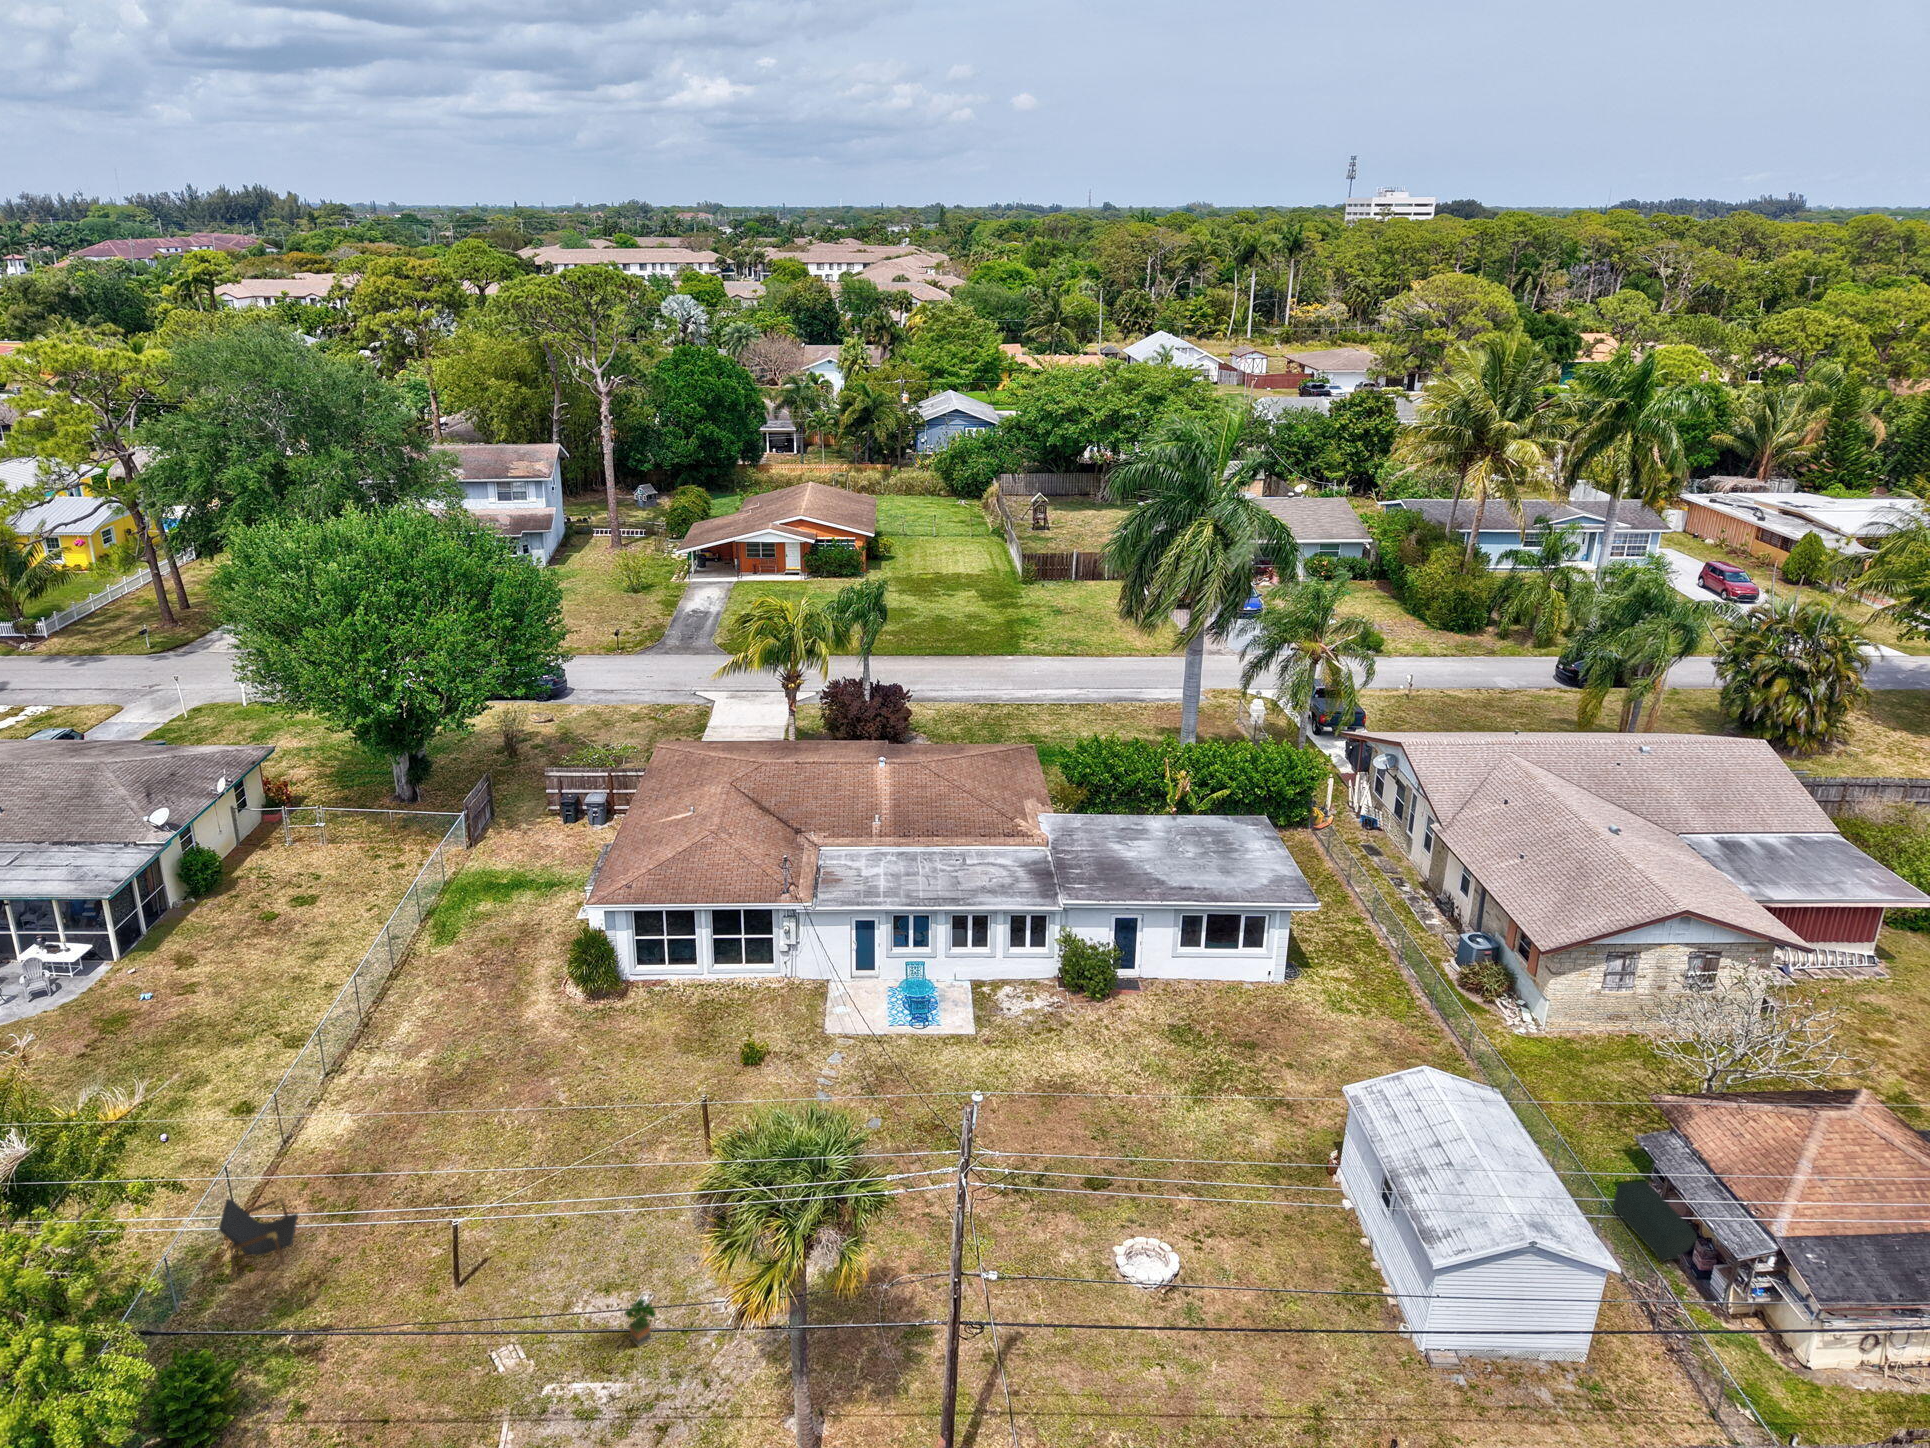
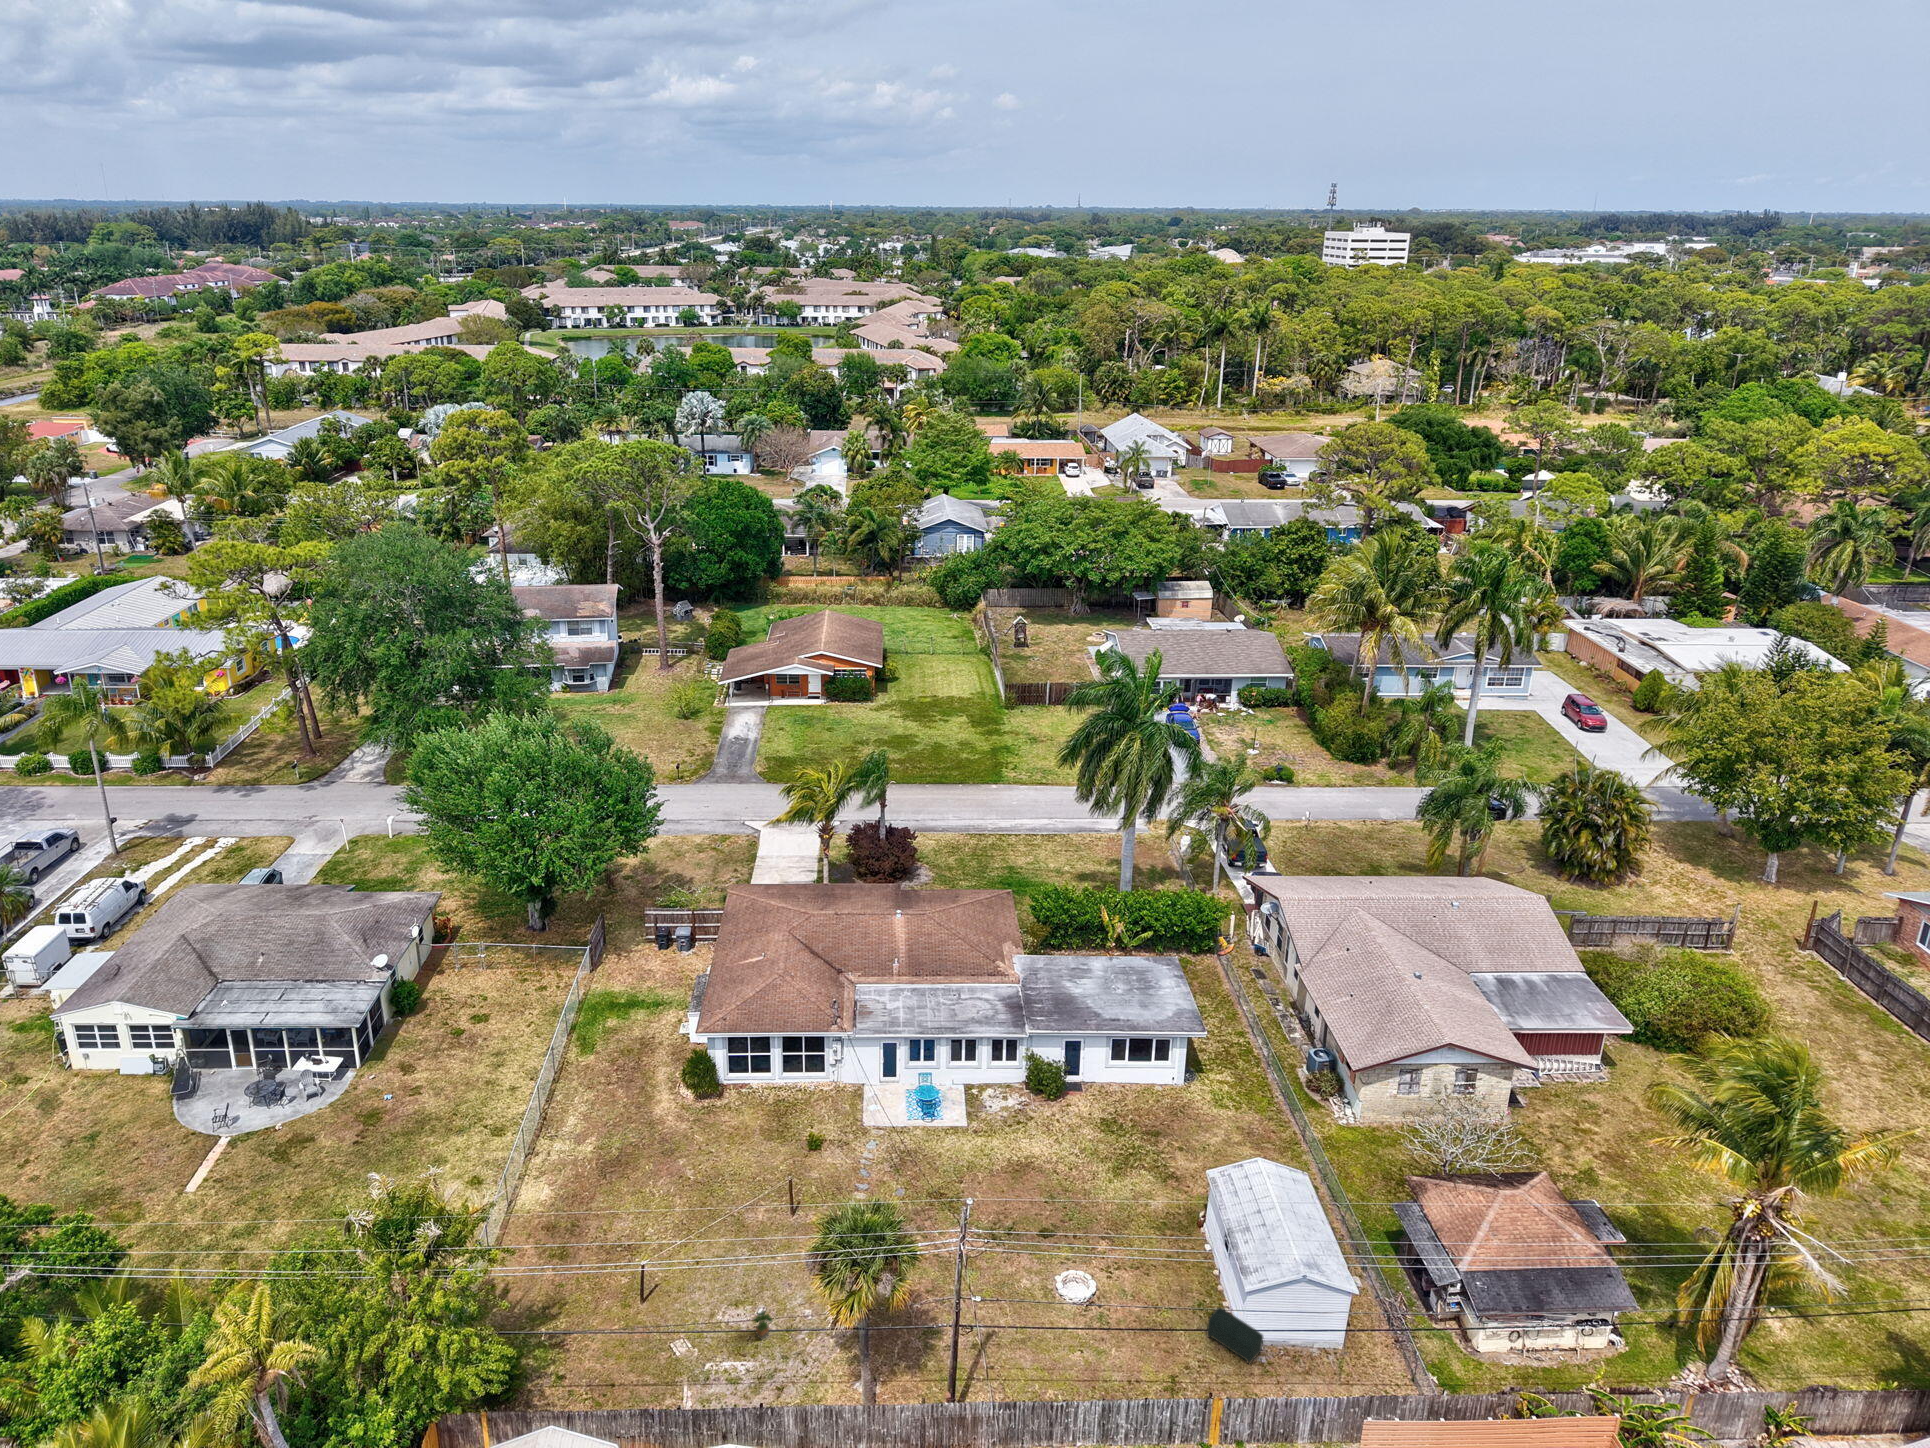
bench: present [1612,1182,1697,1263] -> present [1207,1308,1263,1364]
lounge chair: present [219,1197,298,1277] -> none [494,1246,538,1298]

